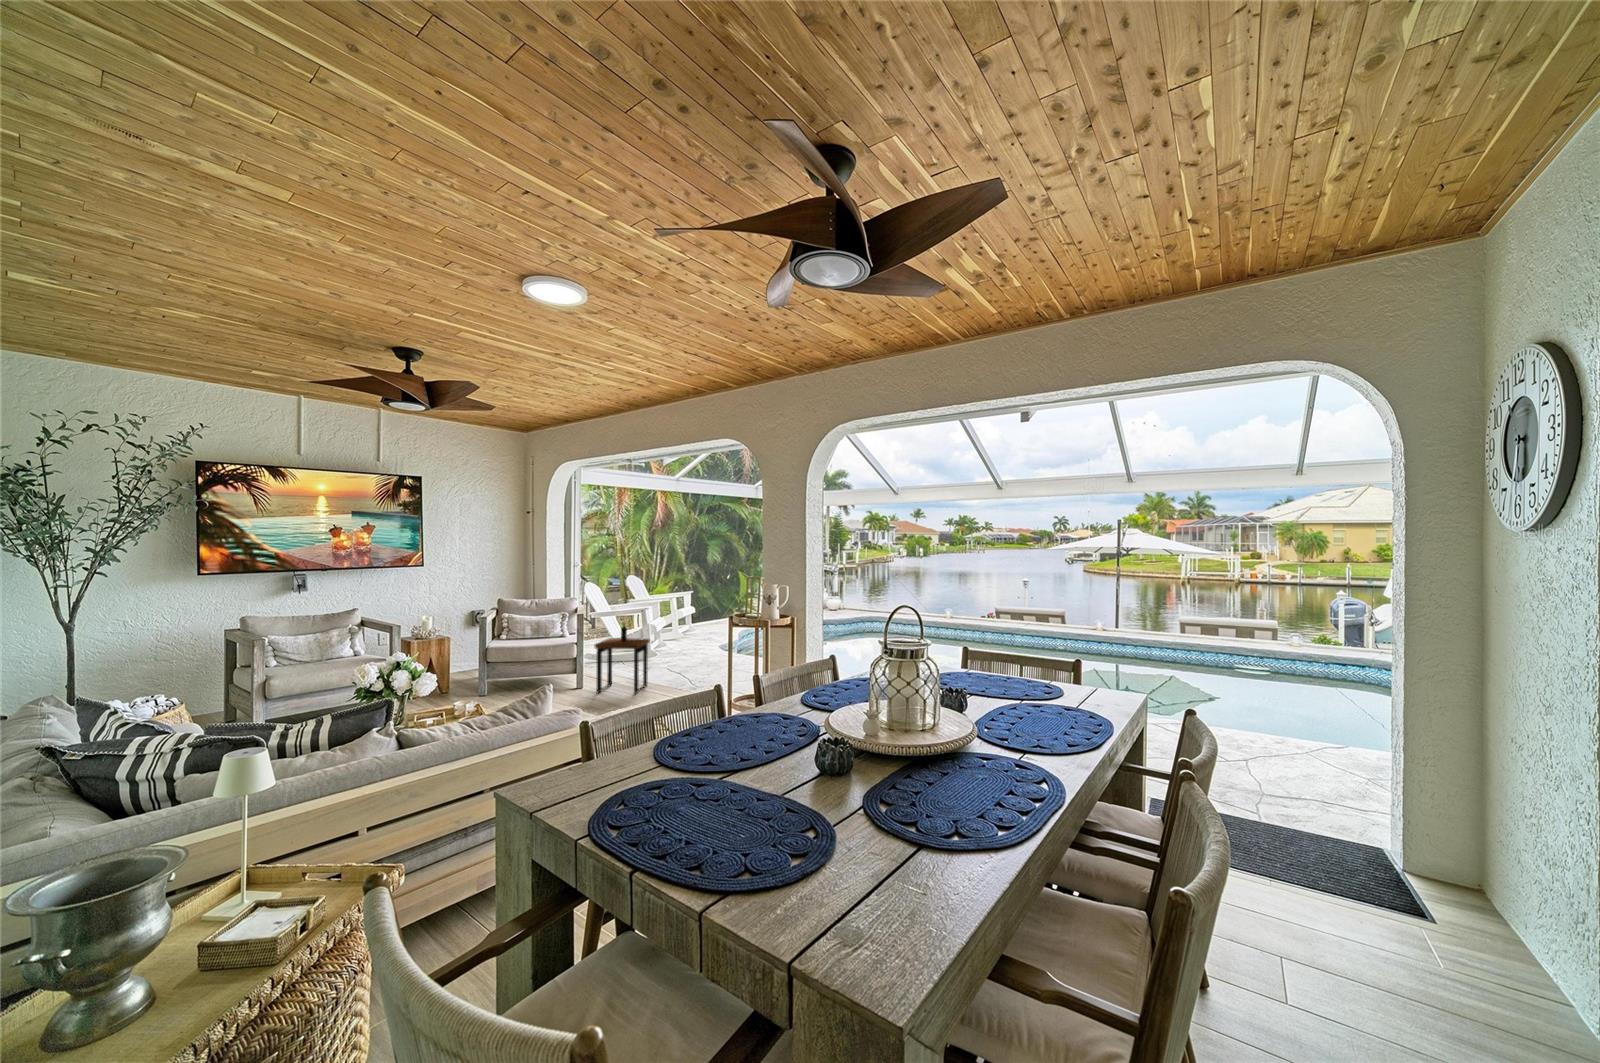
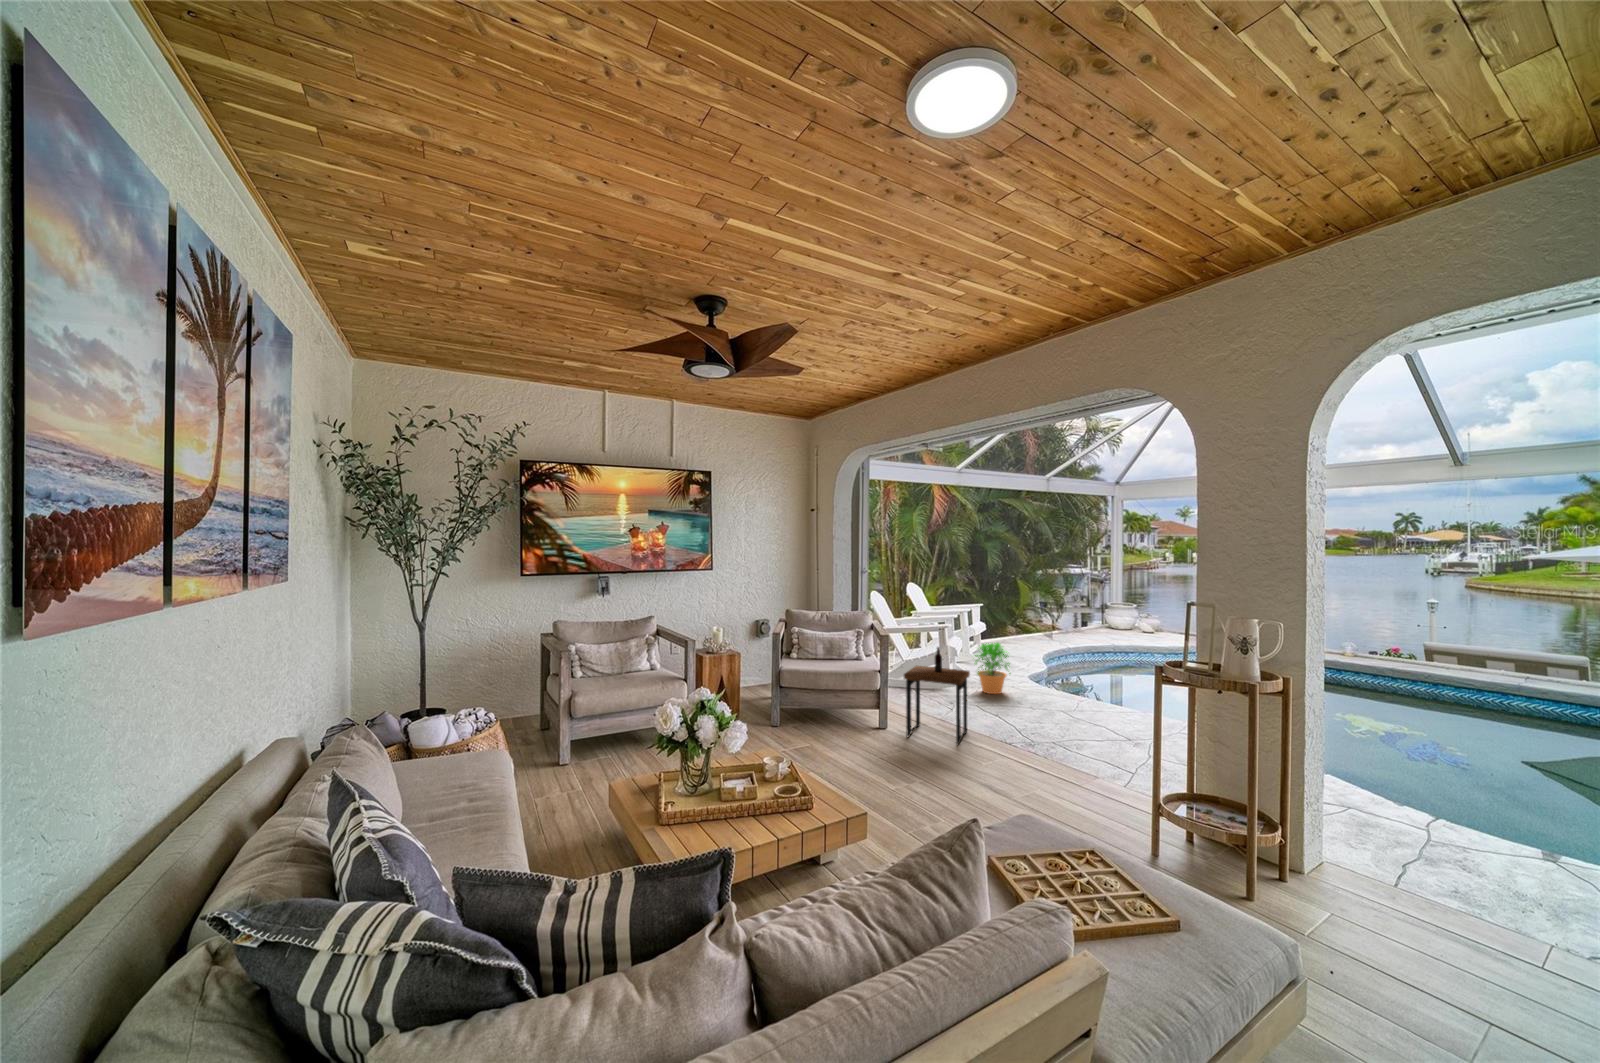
potted plant: none [665,617,700,659] -> present [975,643,1010,694]

